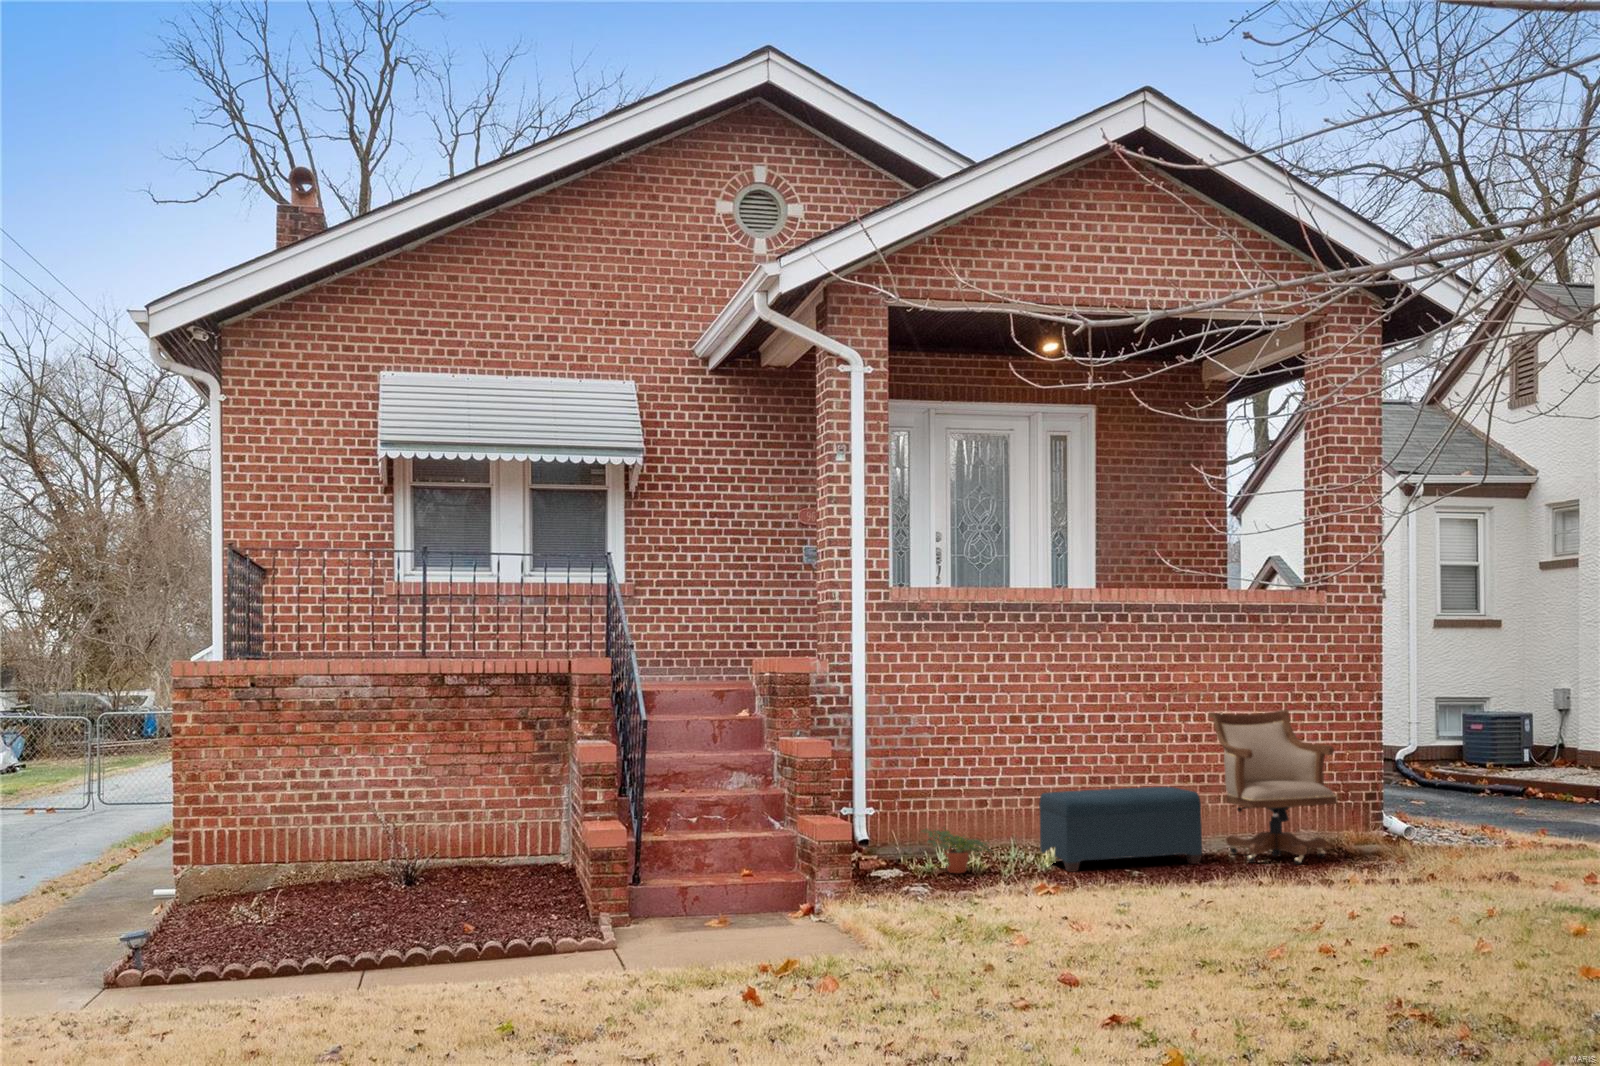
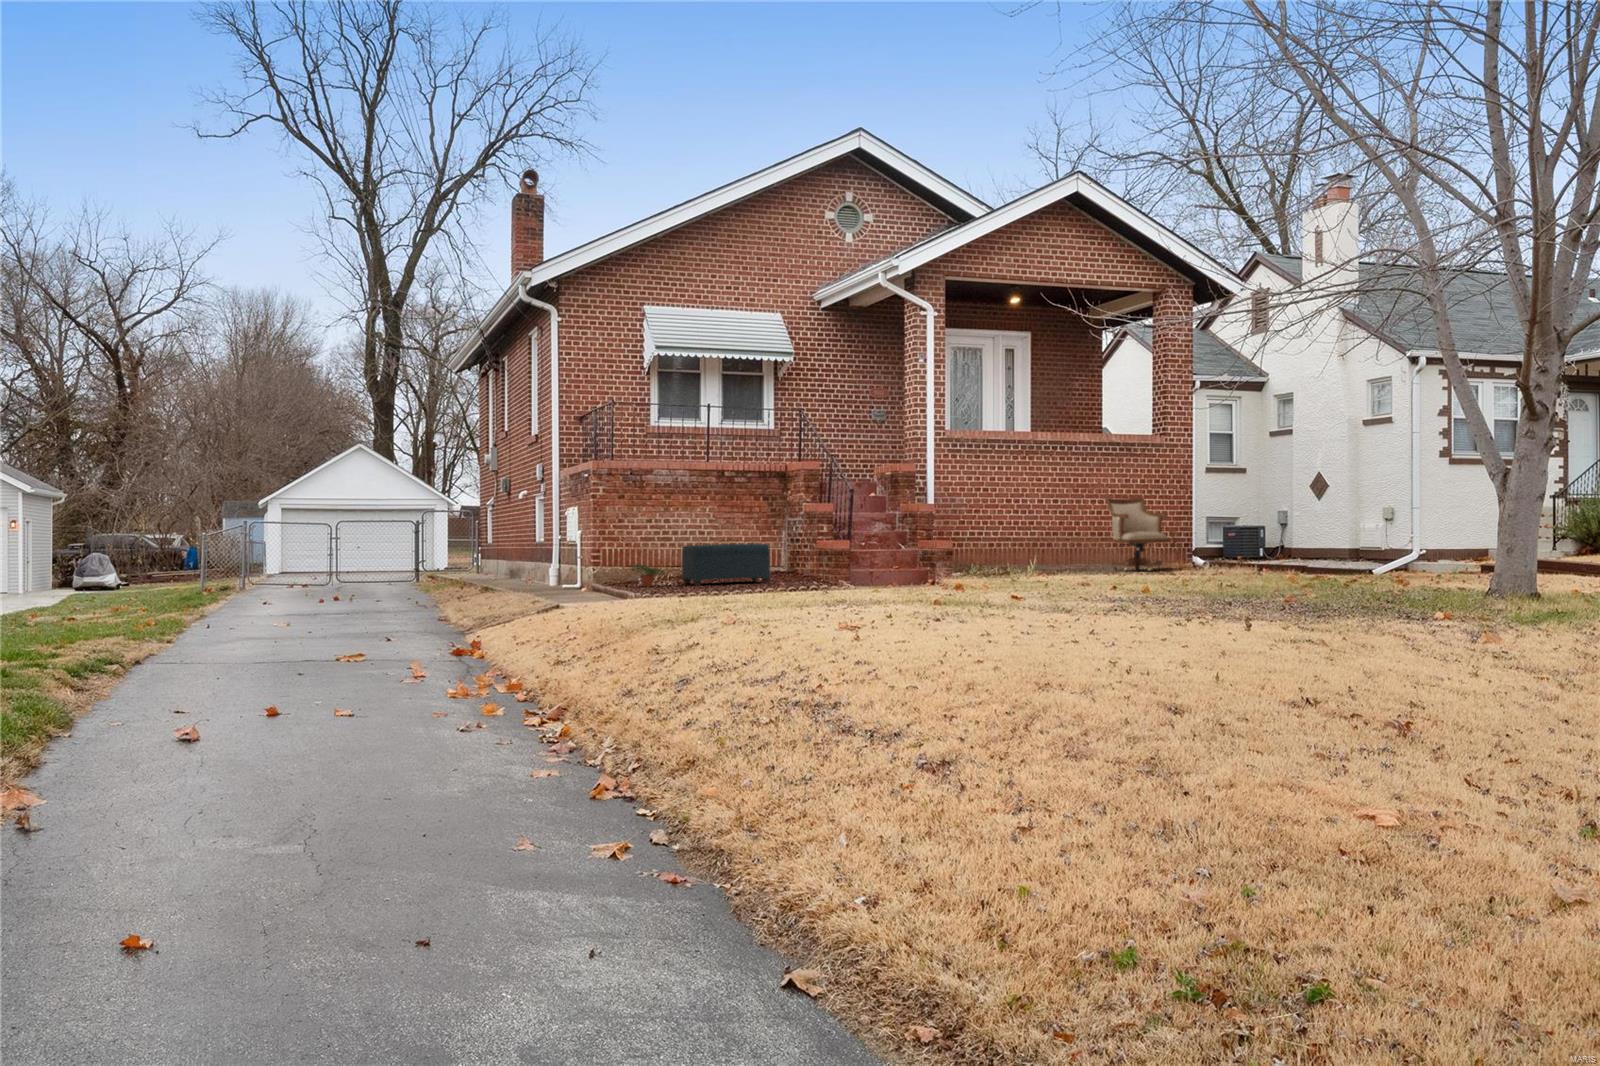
bench: present [1039,787,1202,872] -> present [682,543,770,586]
potted plant: present [922,828,992,873] -> present [632,564,666,587]

